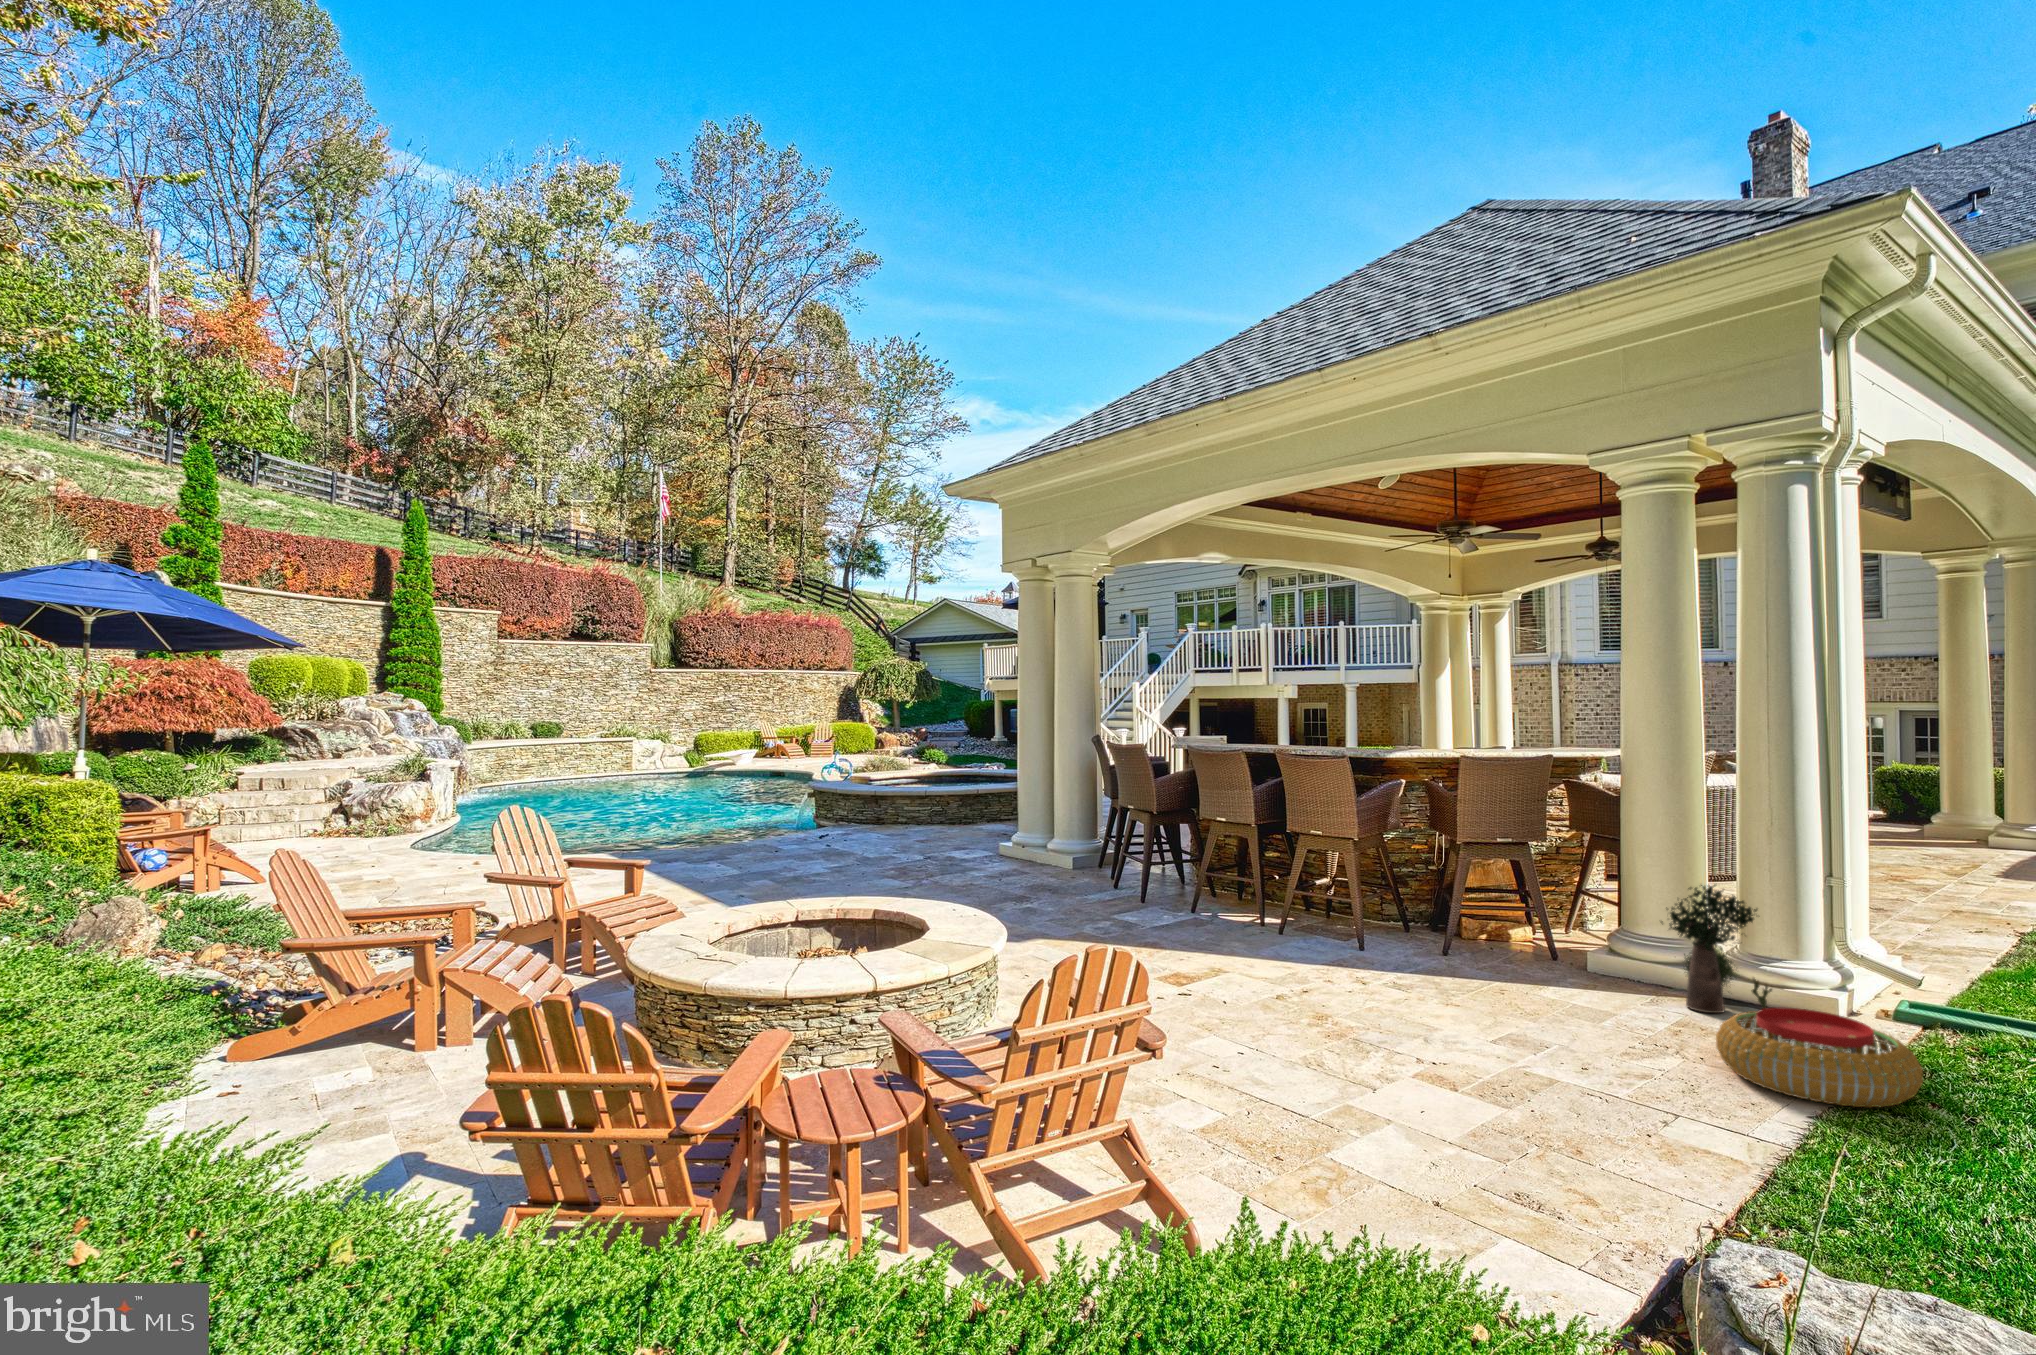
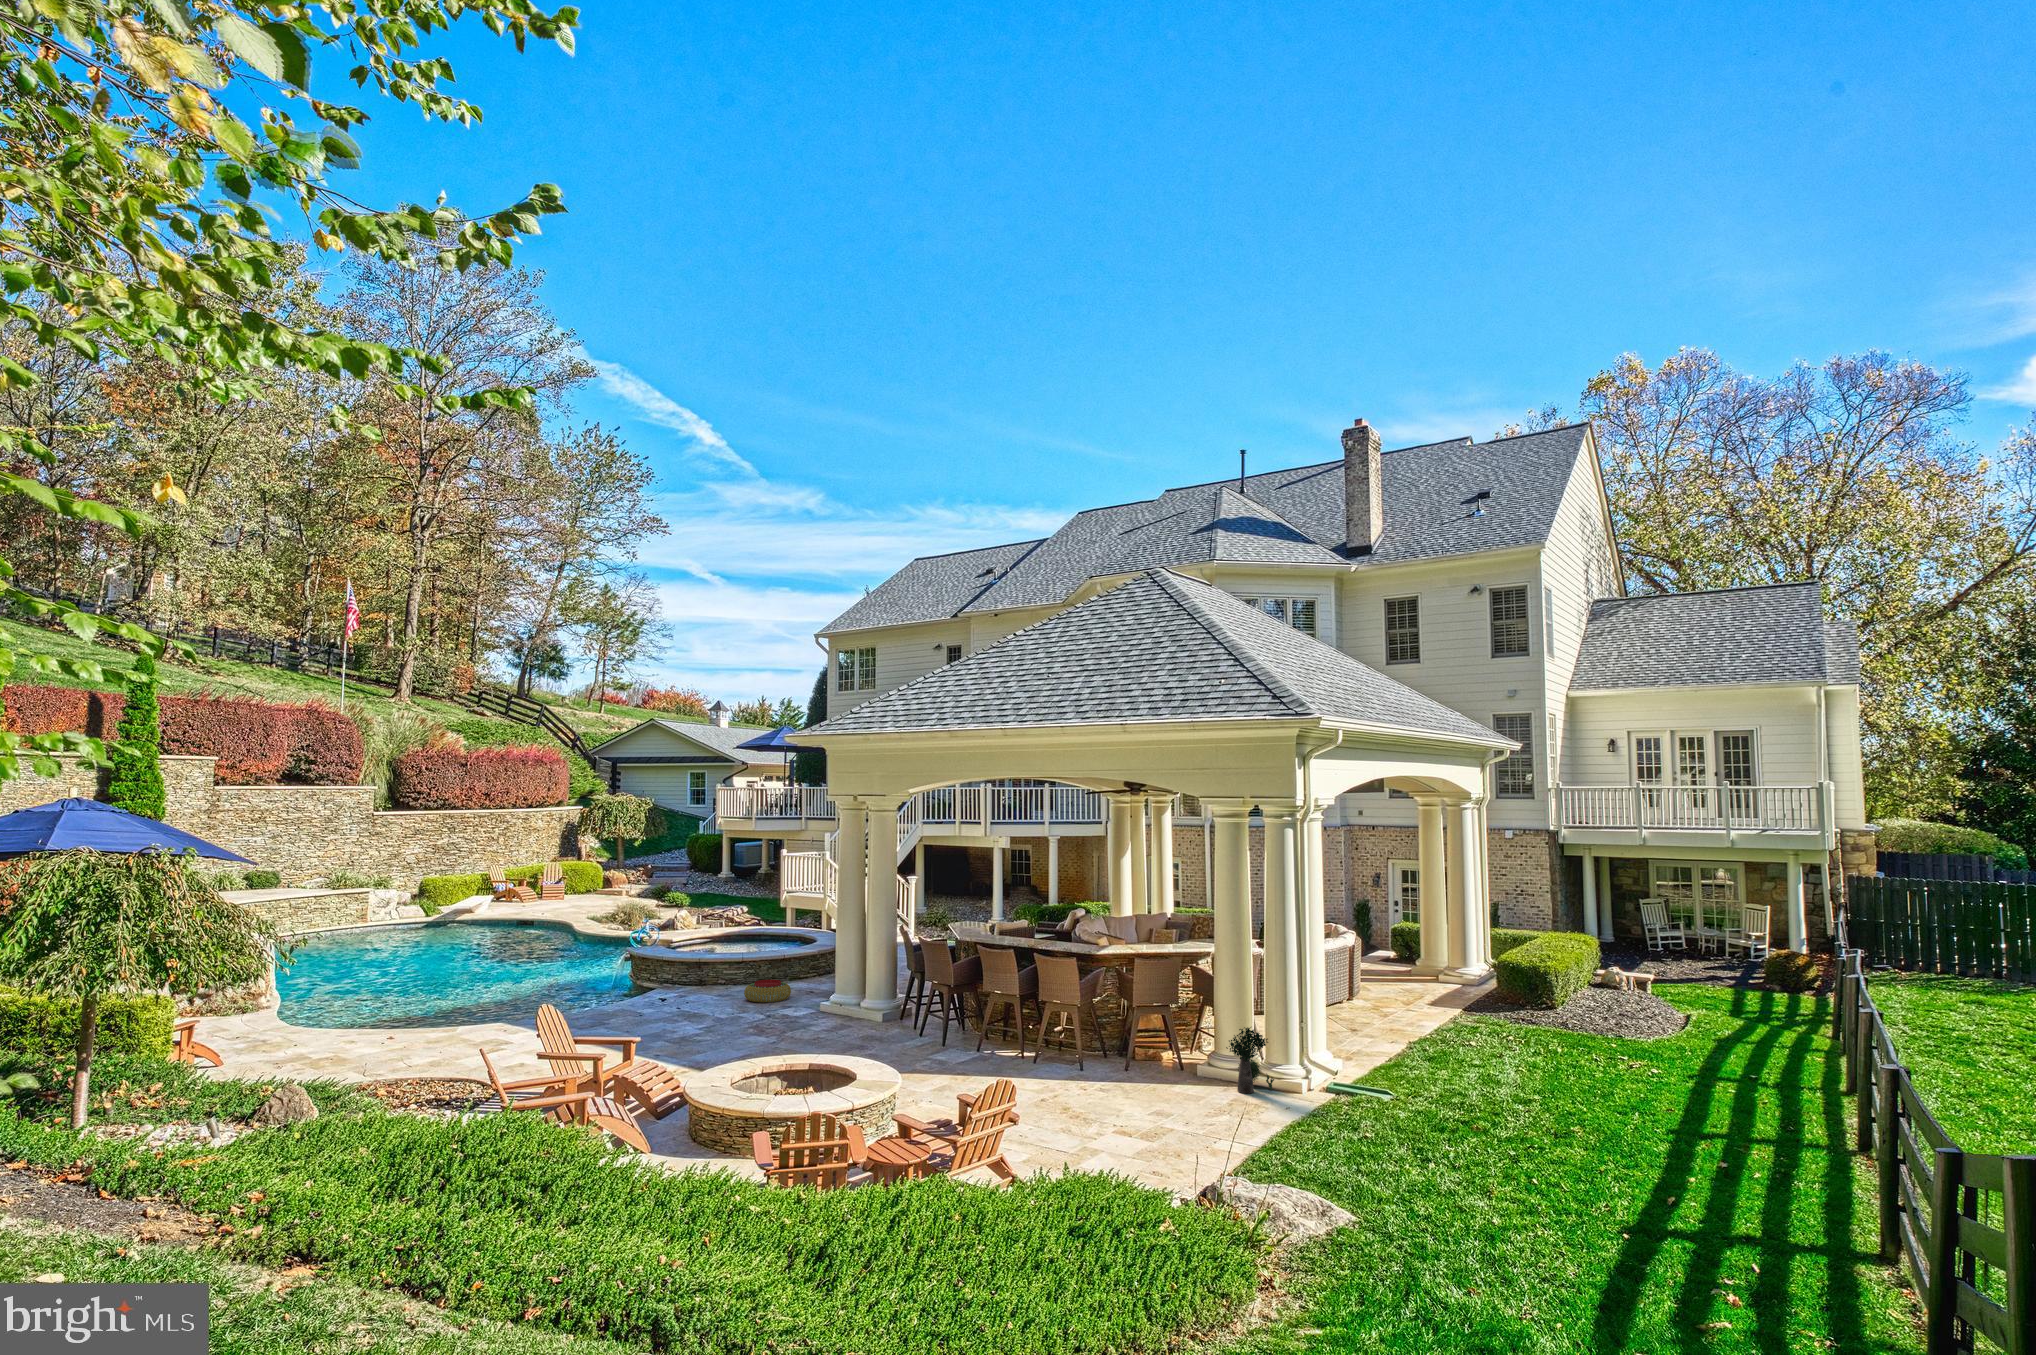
pouf: present [1716,1007,1923,1107] -> present [744,980,791,1002]

